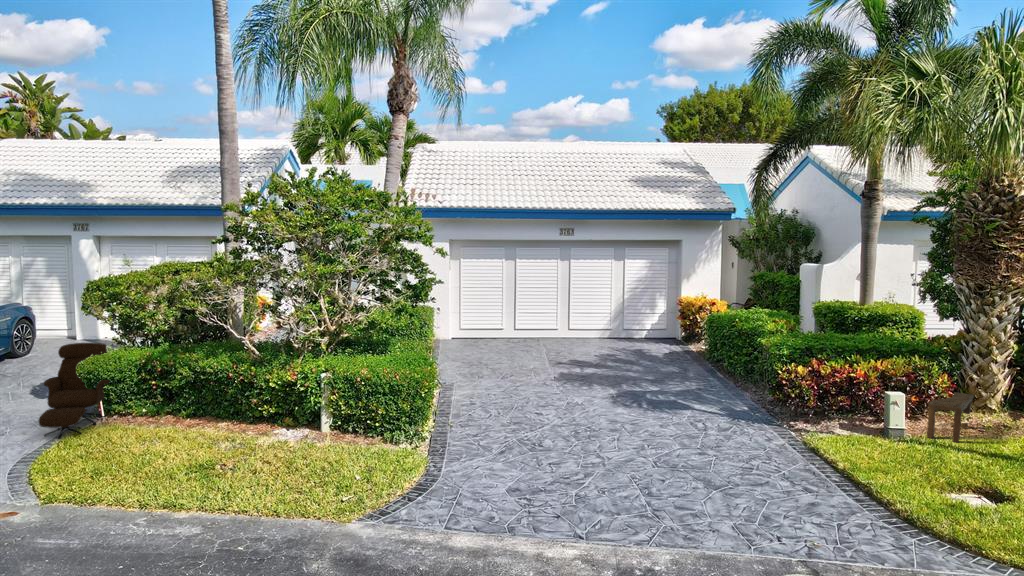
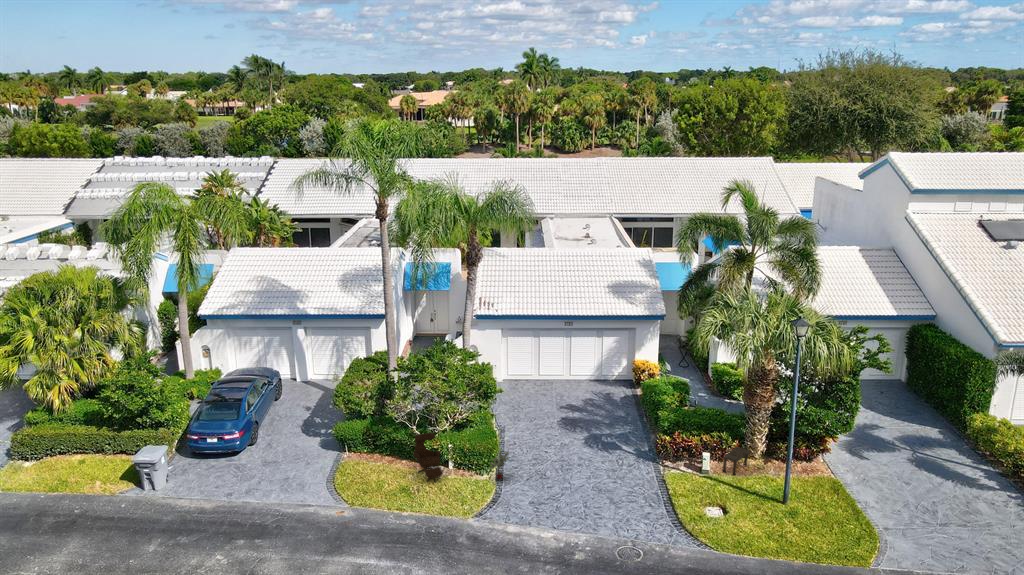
lounge chair: present [39,343,110,439] -> present [413,433,442,481]
potted tree: none [412,381,458,451] -> present [490,451,509,479]

